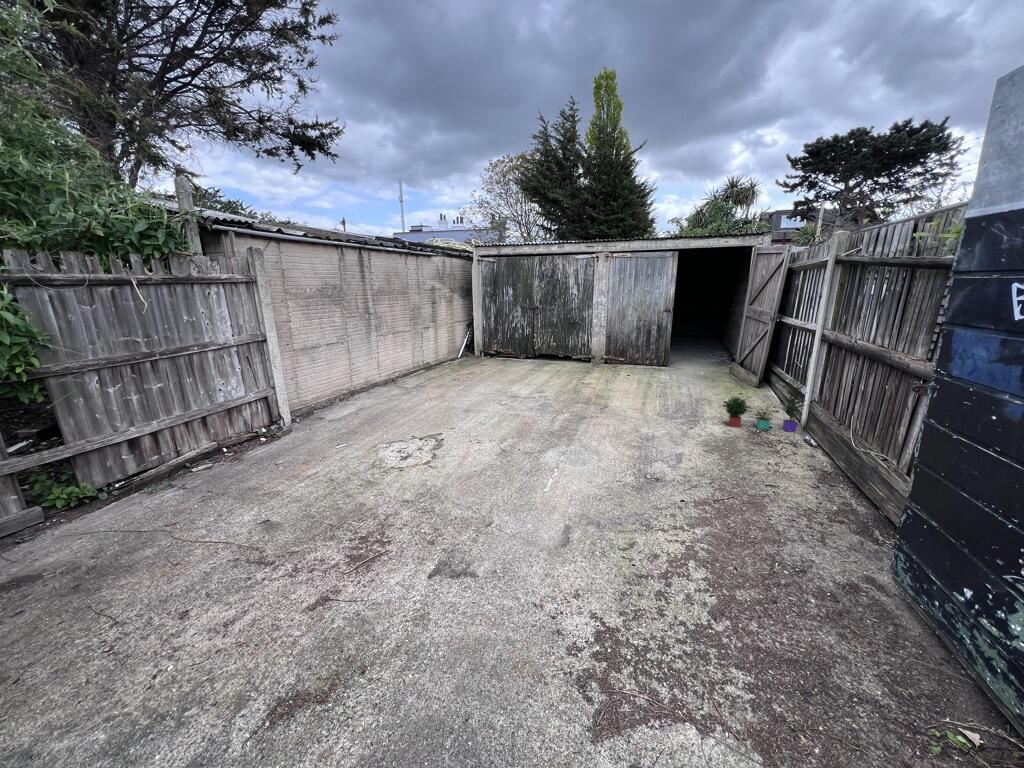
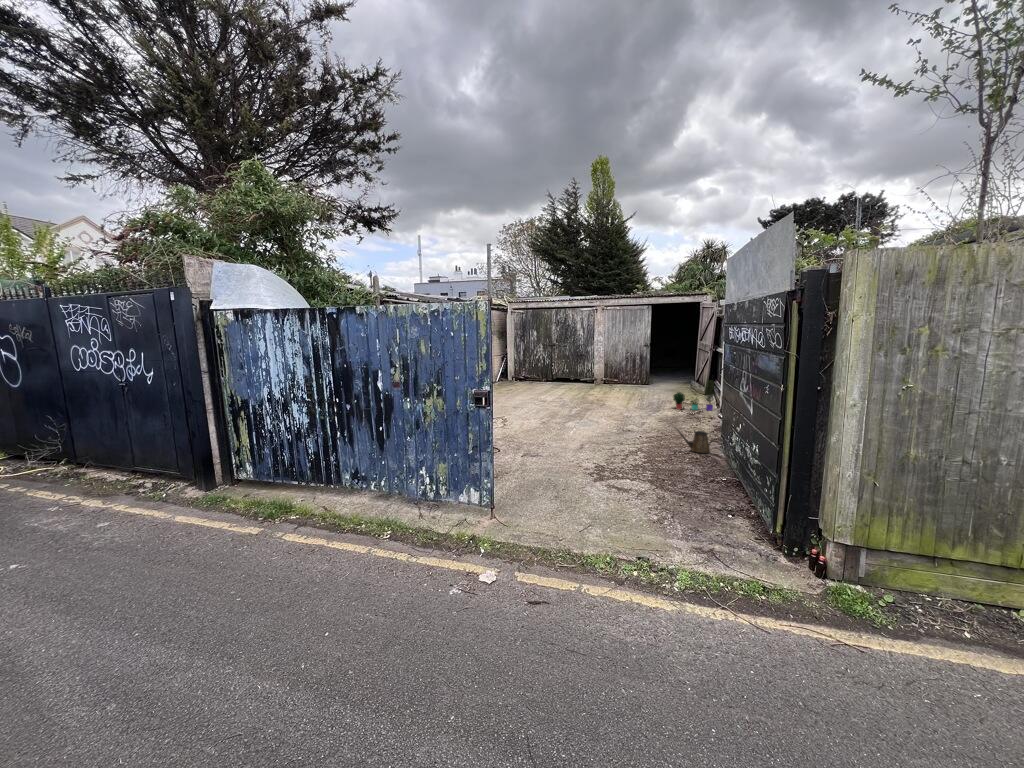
watering can: none [808,560,939,651] -> present [674,427,715,453]

